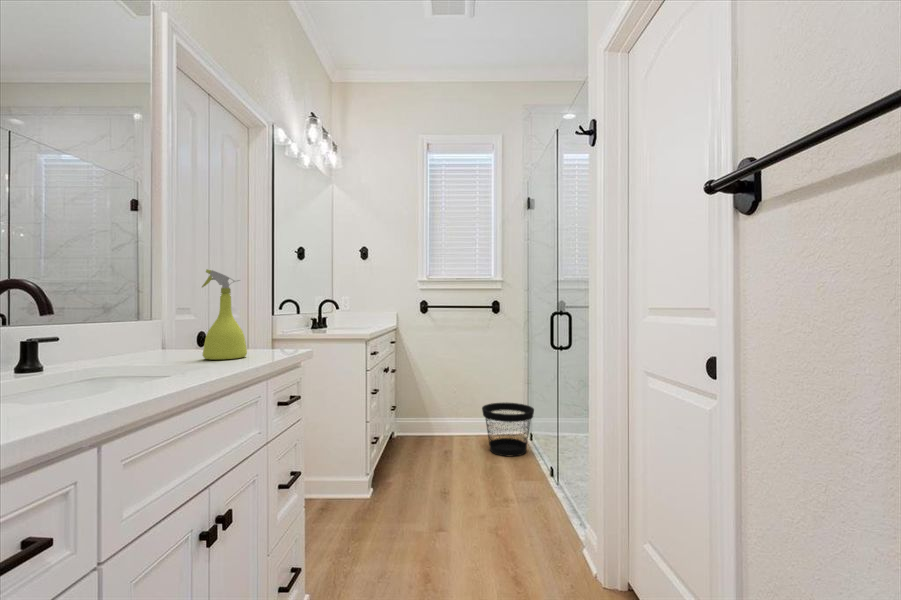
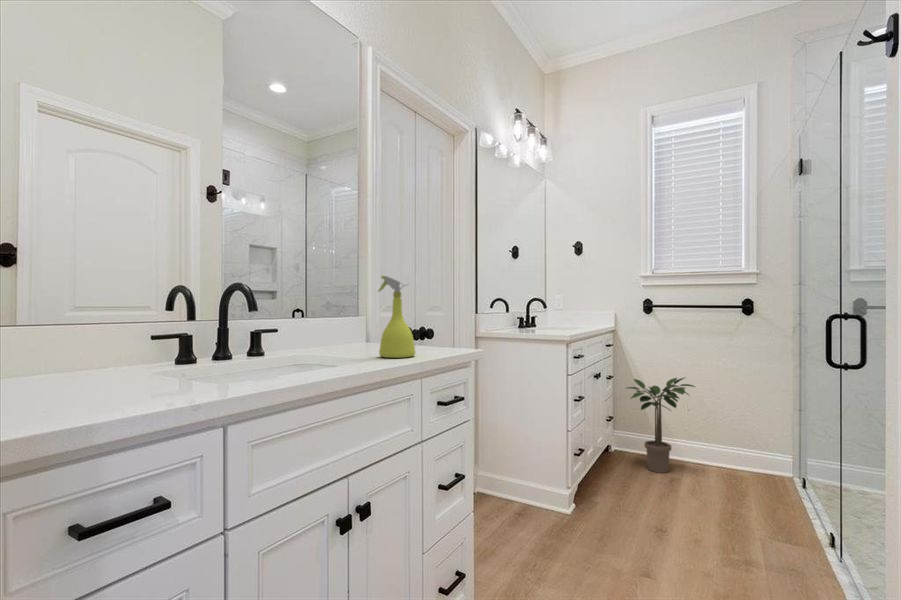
potted plant: none [407,365,462,447] -> present [628,378,695,473]
wastebasket: present [482,403,534,456] -> none [724,431,807,506]

